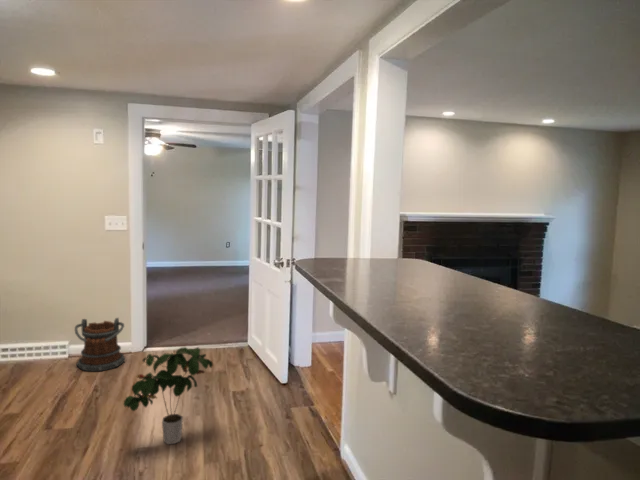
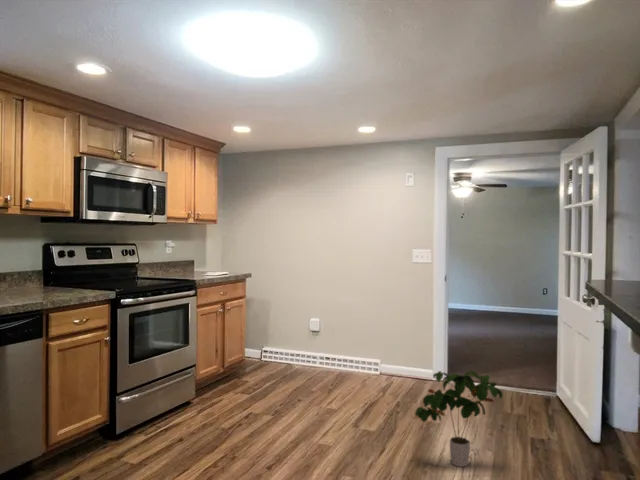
bucket: present [75,318,125,371] -> none [384,341,426,391]

